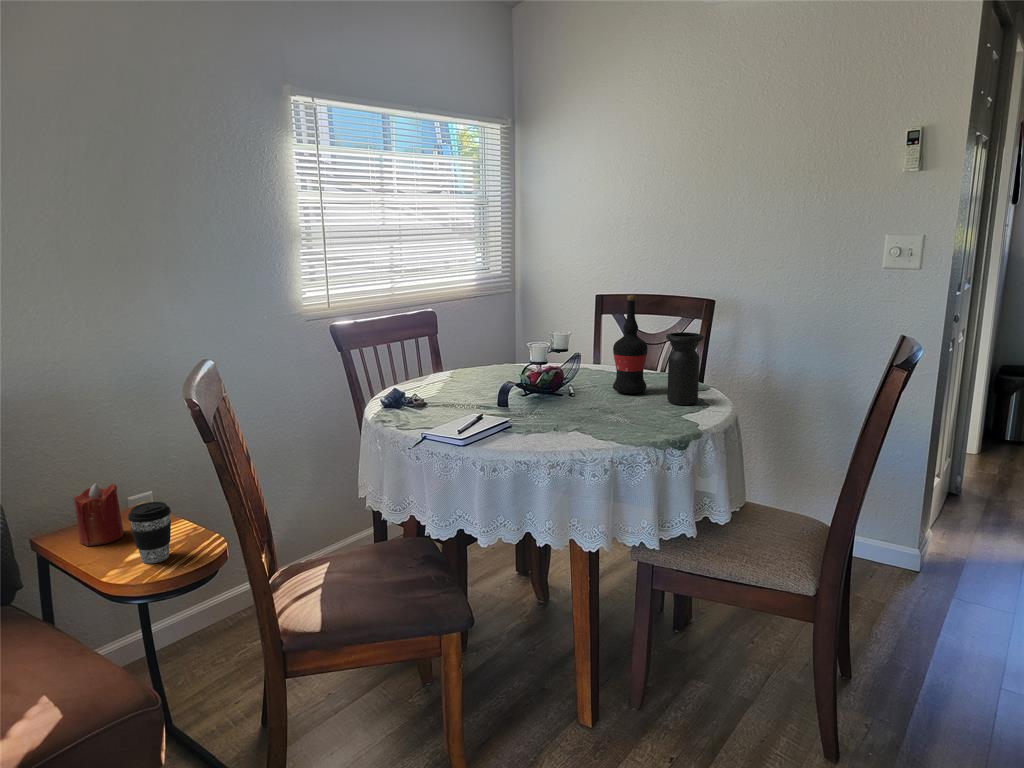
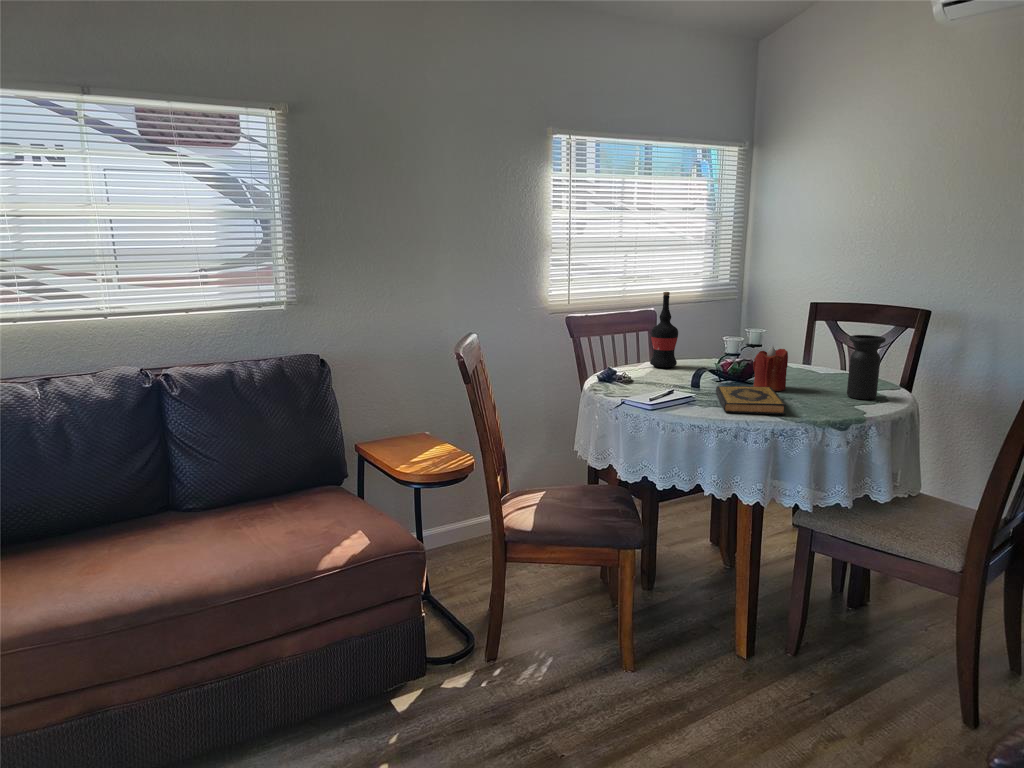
wine bottle: present [613,295,648,393] -> present [650,292,678,367]
hardback book: none [530,401,618,440] -> present [716,386,786,414]
candle: present [74,483,124,546] -> present [753,346,788,391]
coffee cup: present [128,502,171,563] -> none [414,427,441,468]

